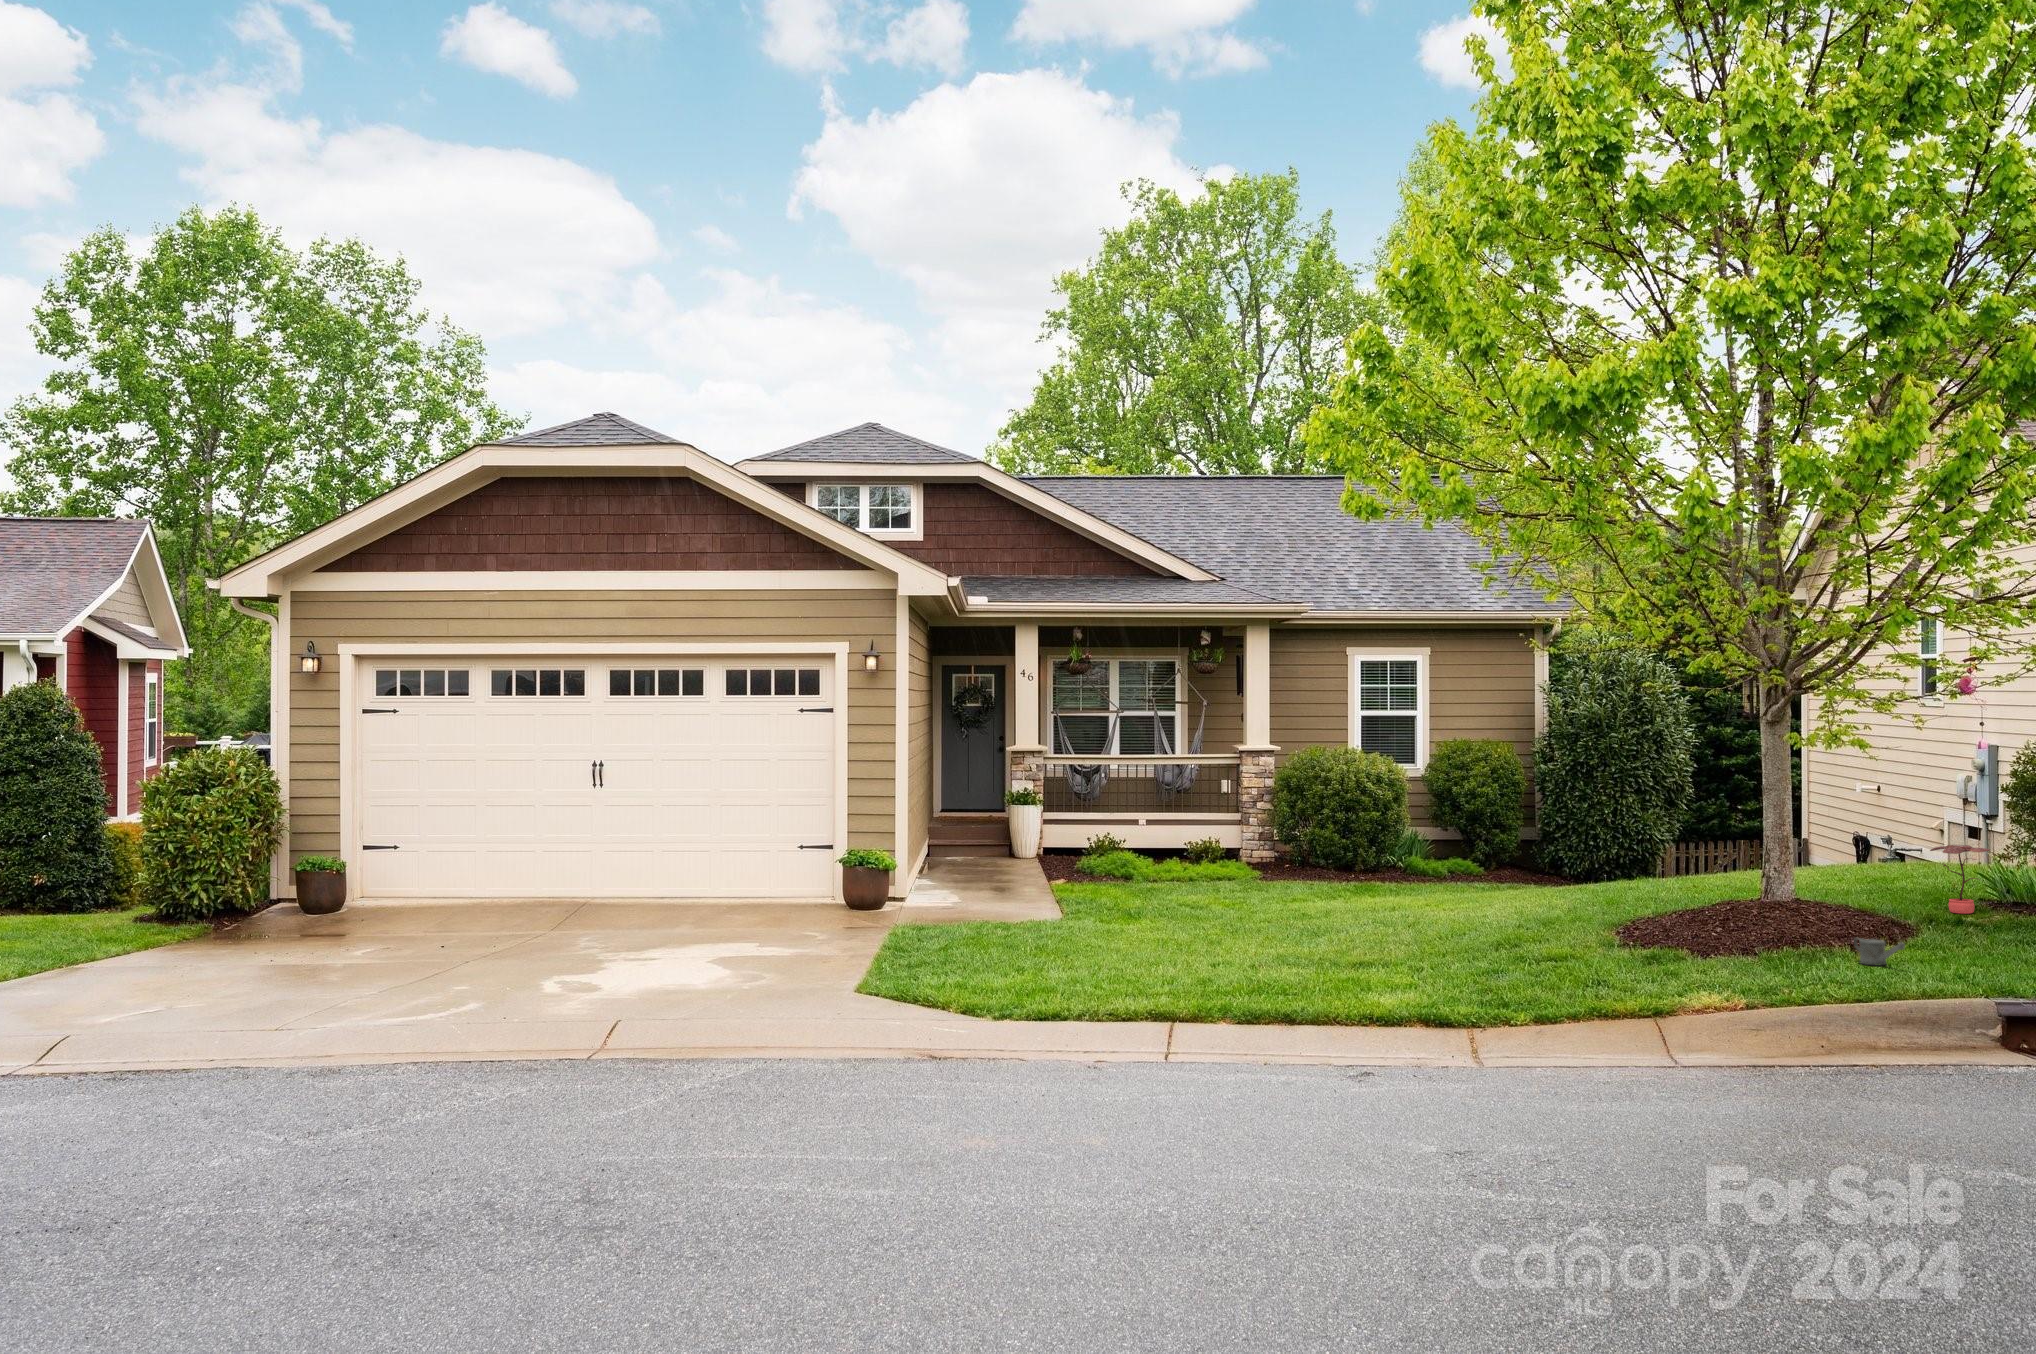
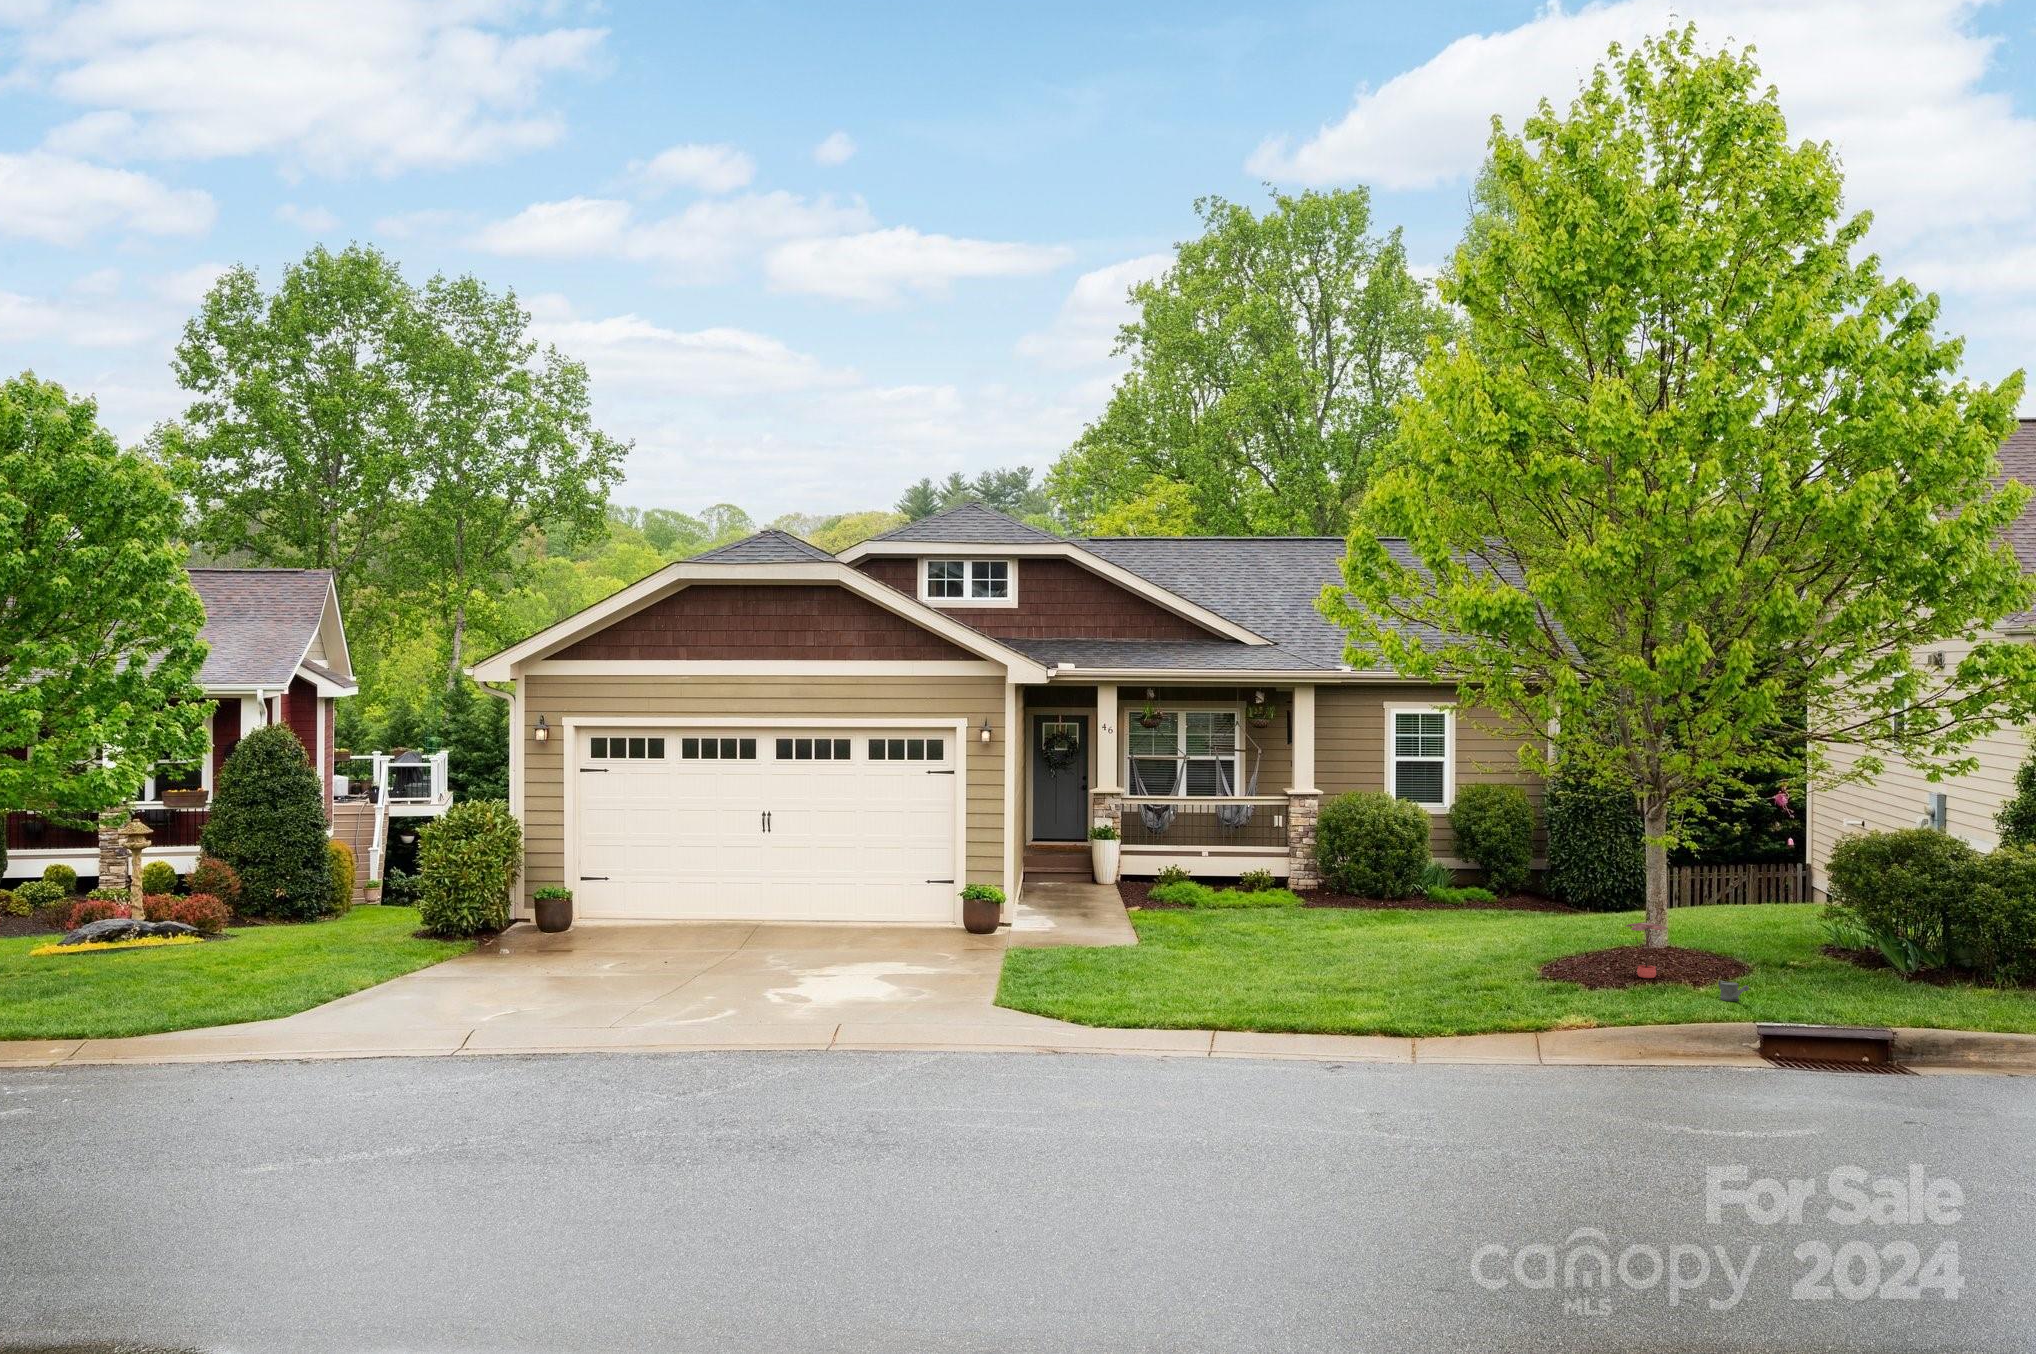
potted plant: present [1930,845,1990,914] -> present [1626,922,1667,978]

